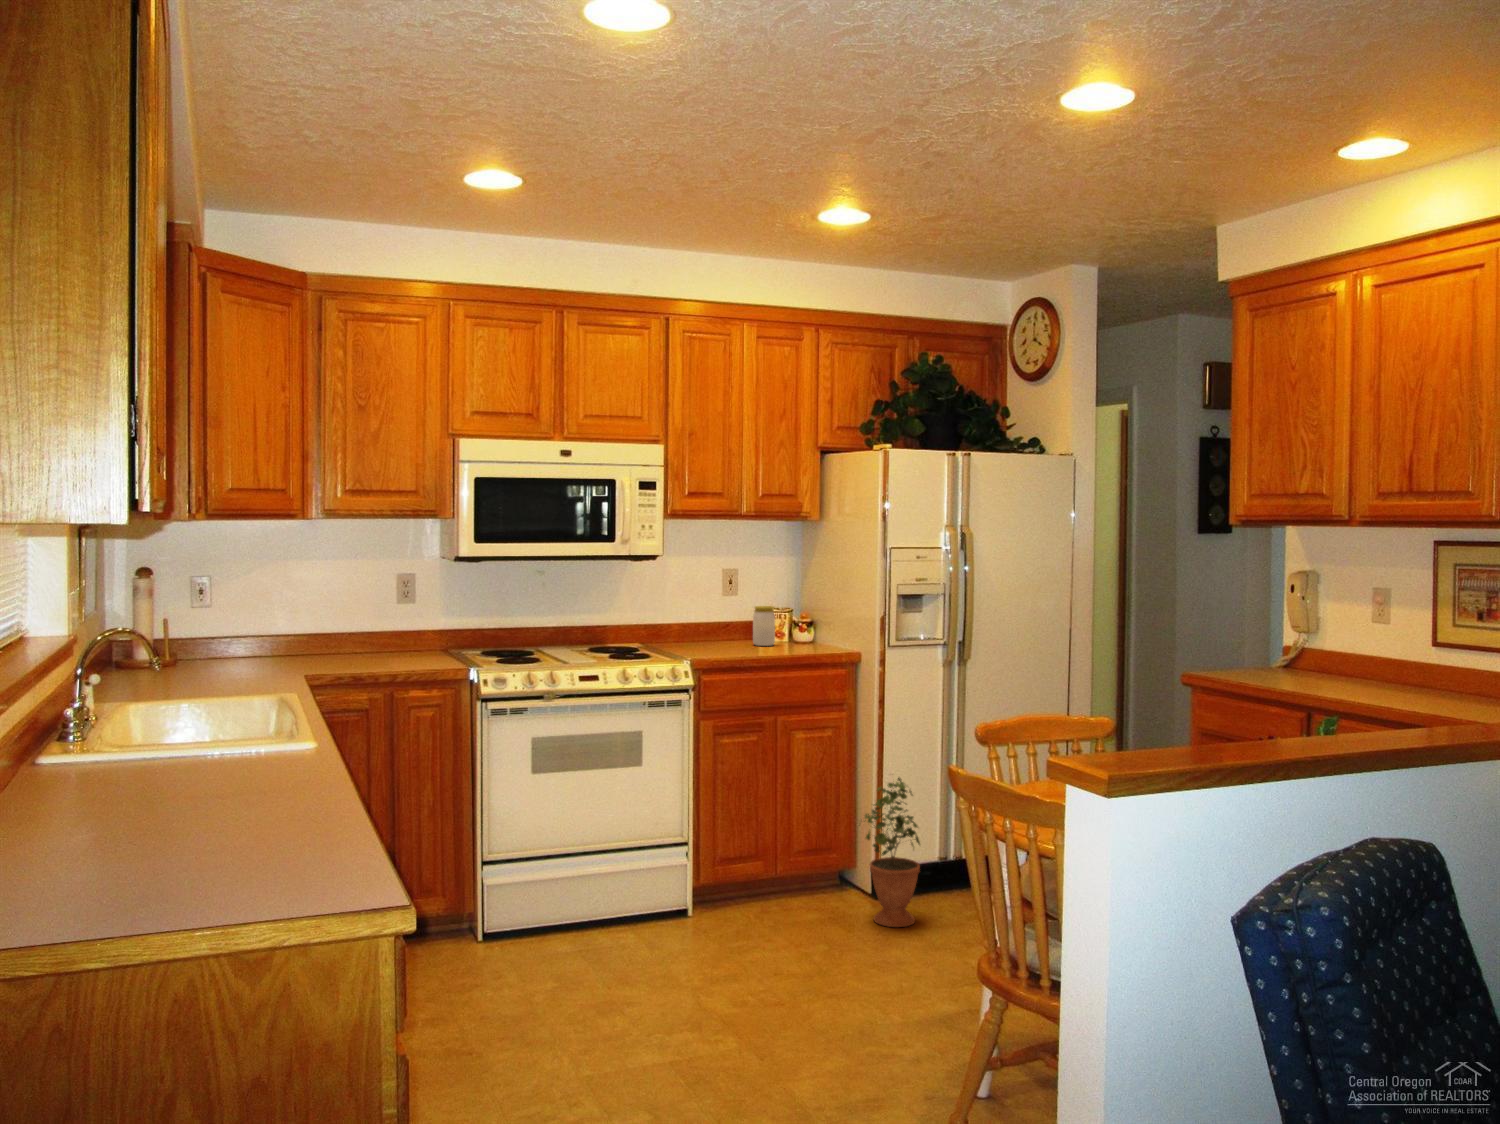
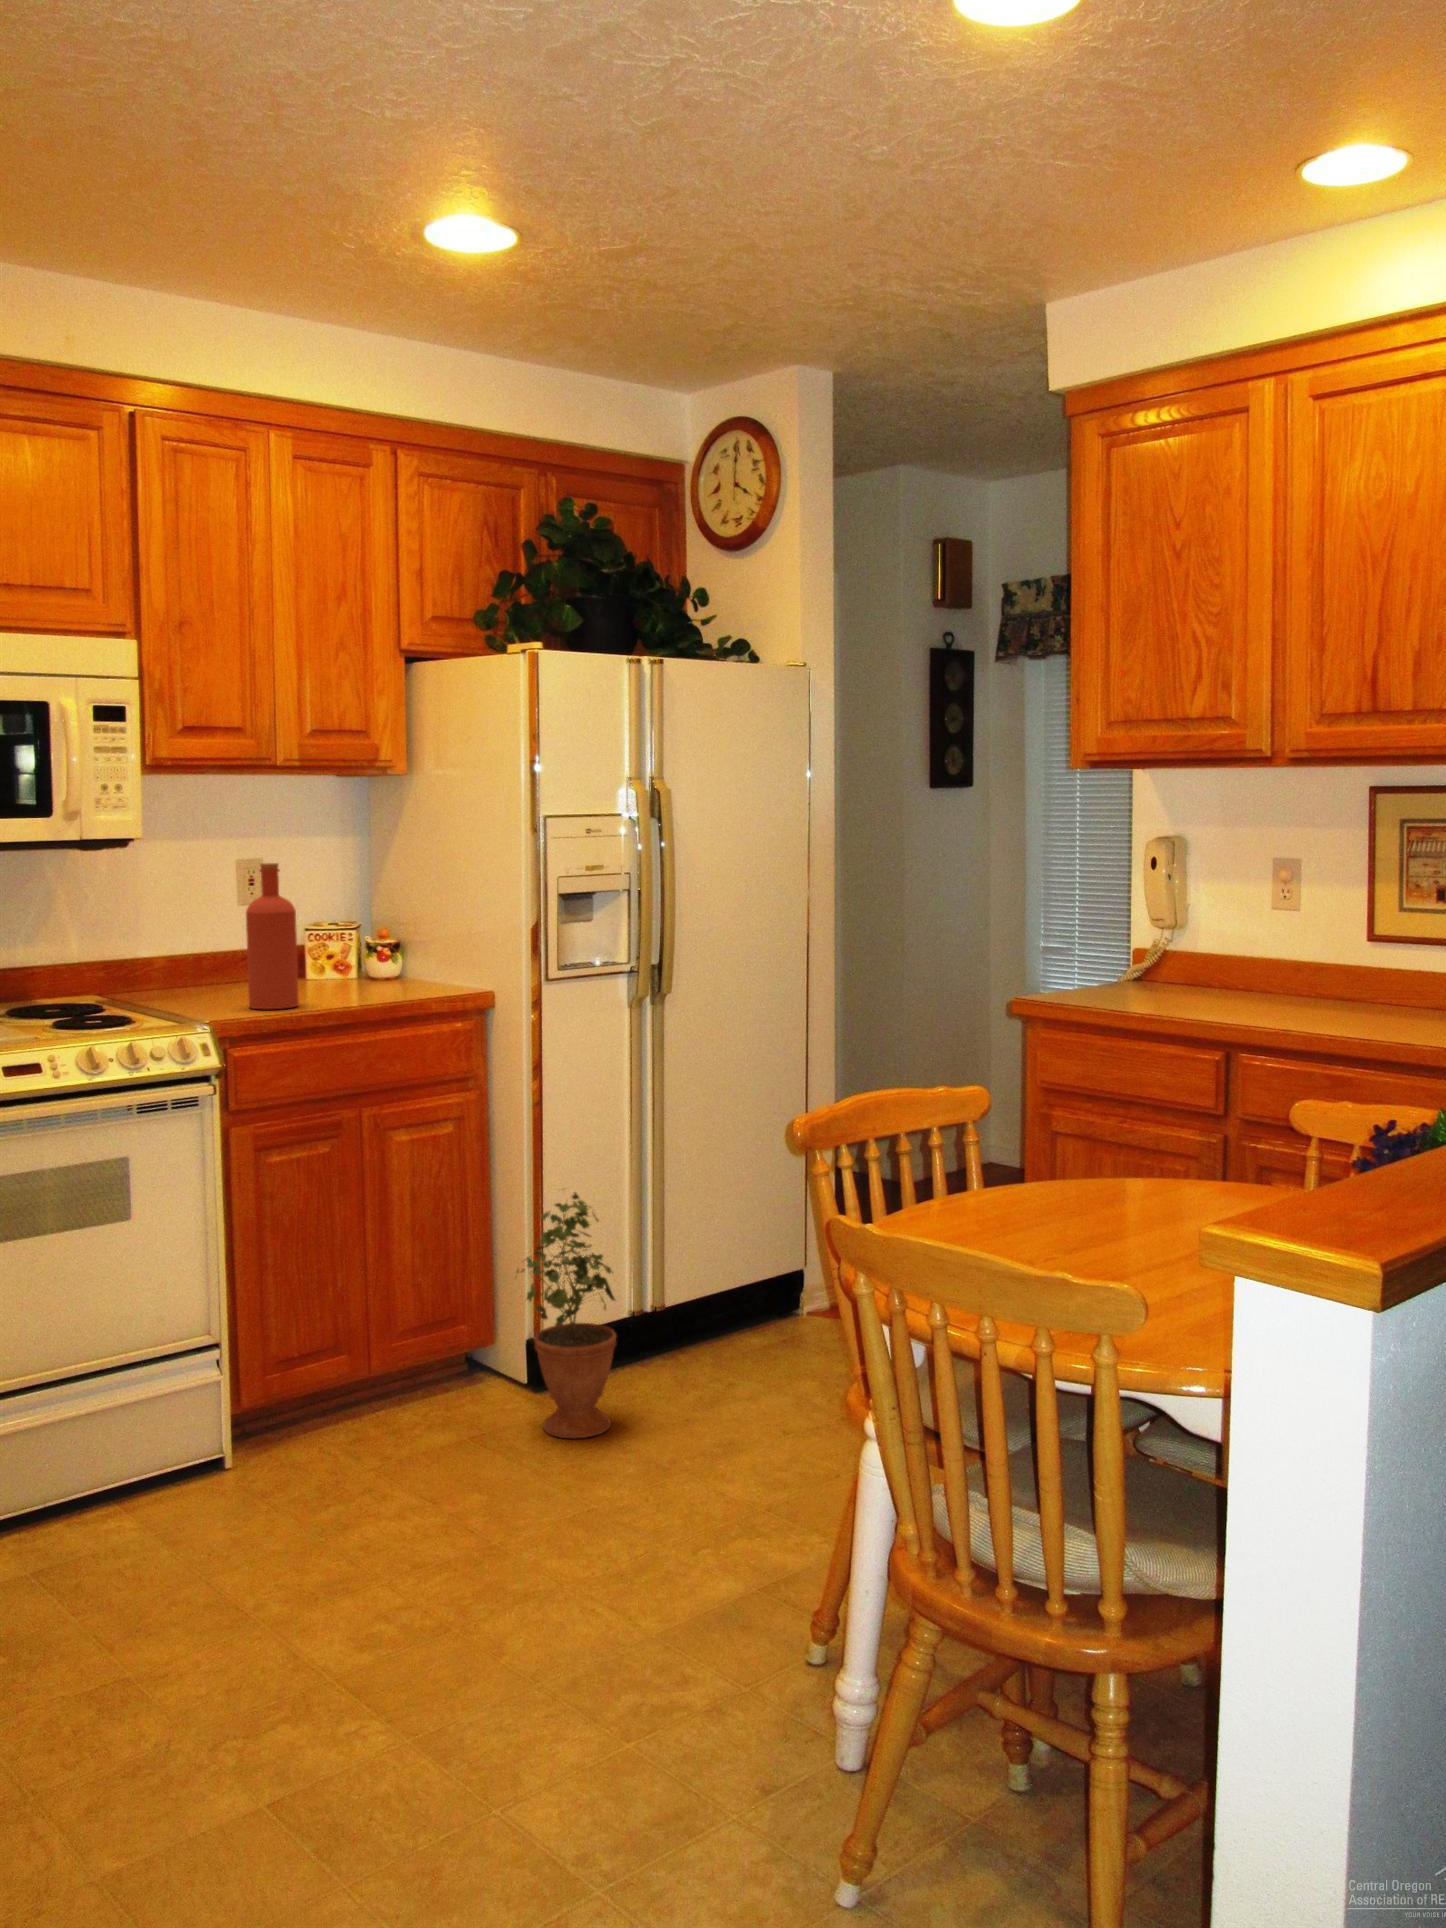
bottle: none [717,571,744,655] -> present [246,863,299,1009]
jar: present [753,606,775,646] -> none [301,921,340,989]

